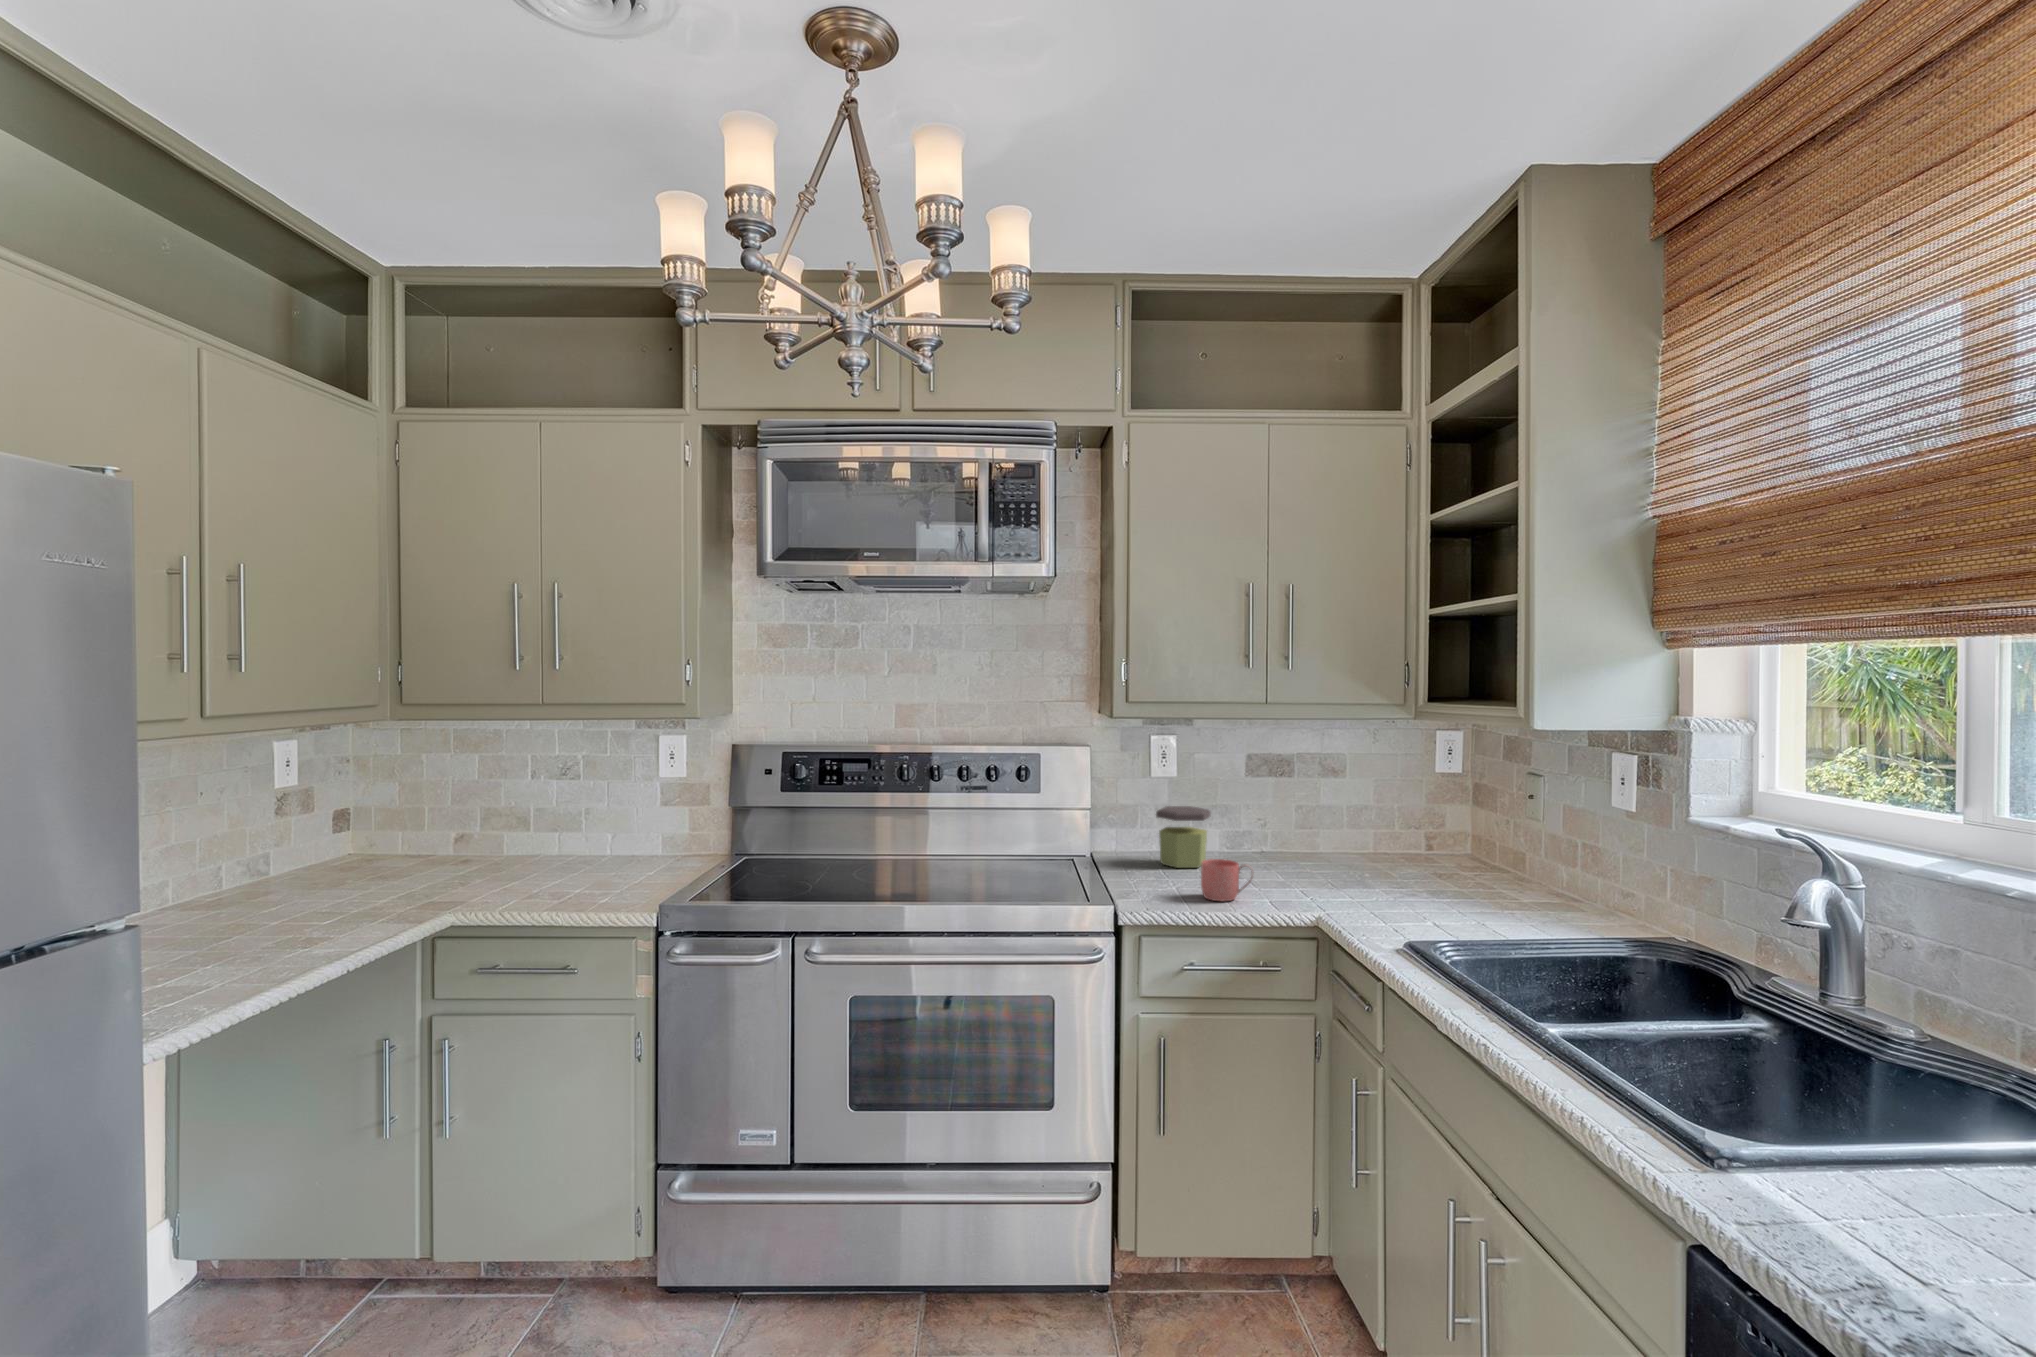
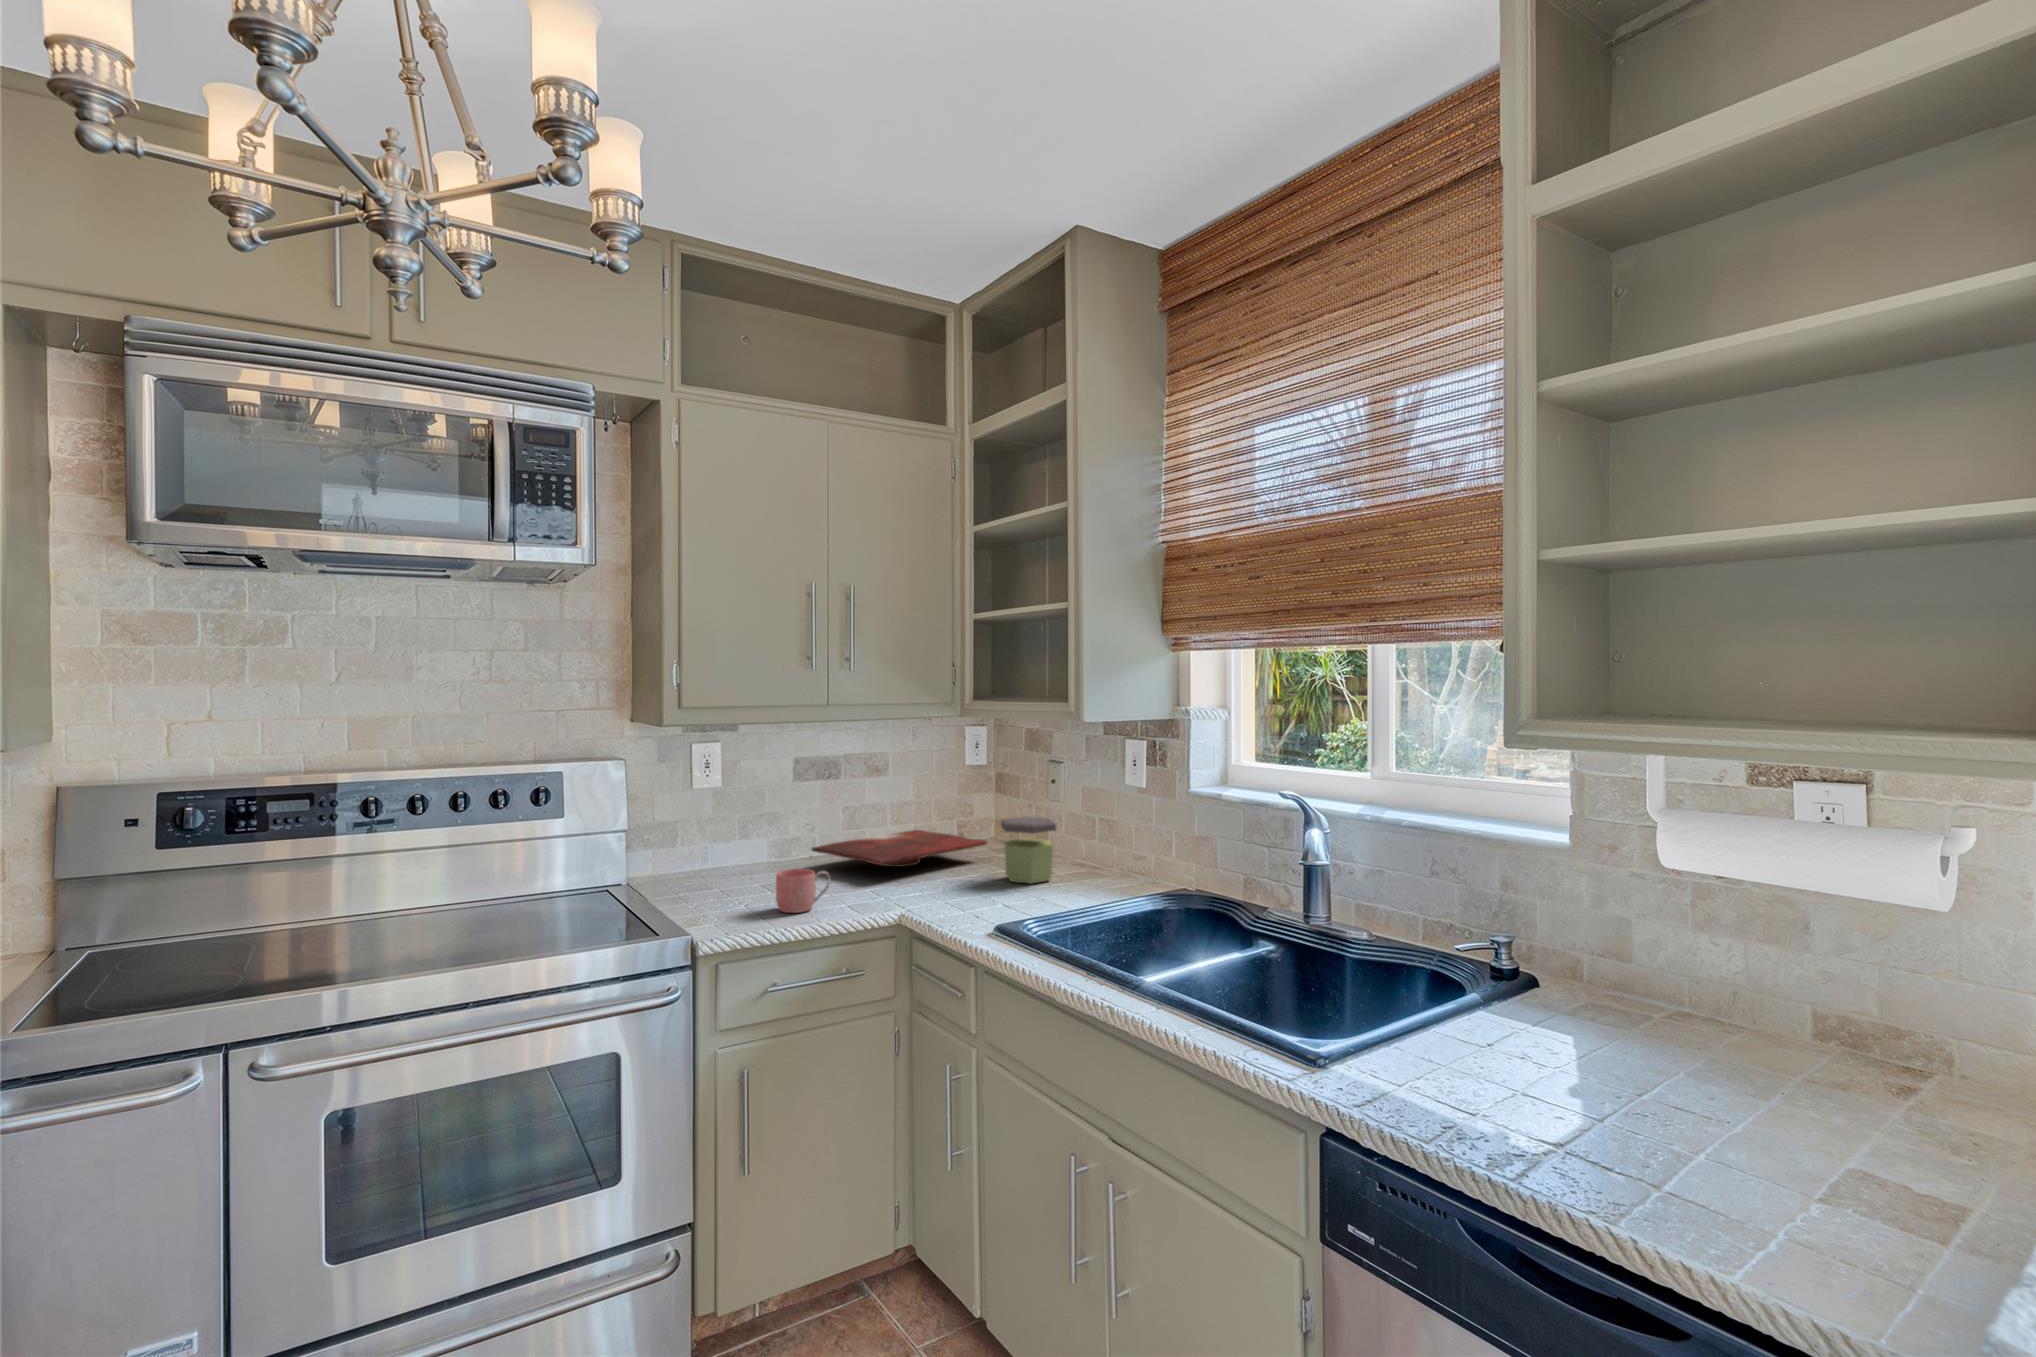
jar: present [1156,806,1211,868] -> present [1001,817,1056,884]
cutting board: none [1258,836,1451,872] -> present [812,830,987,867]

